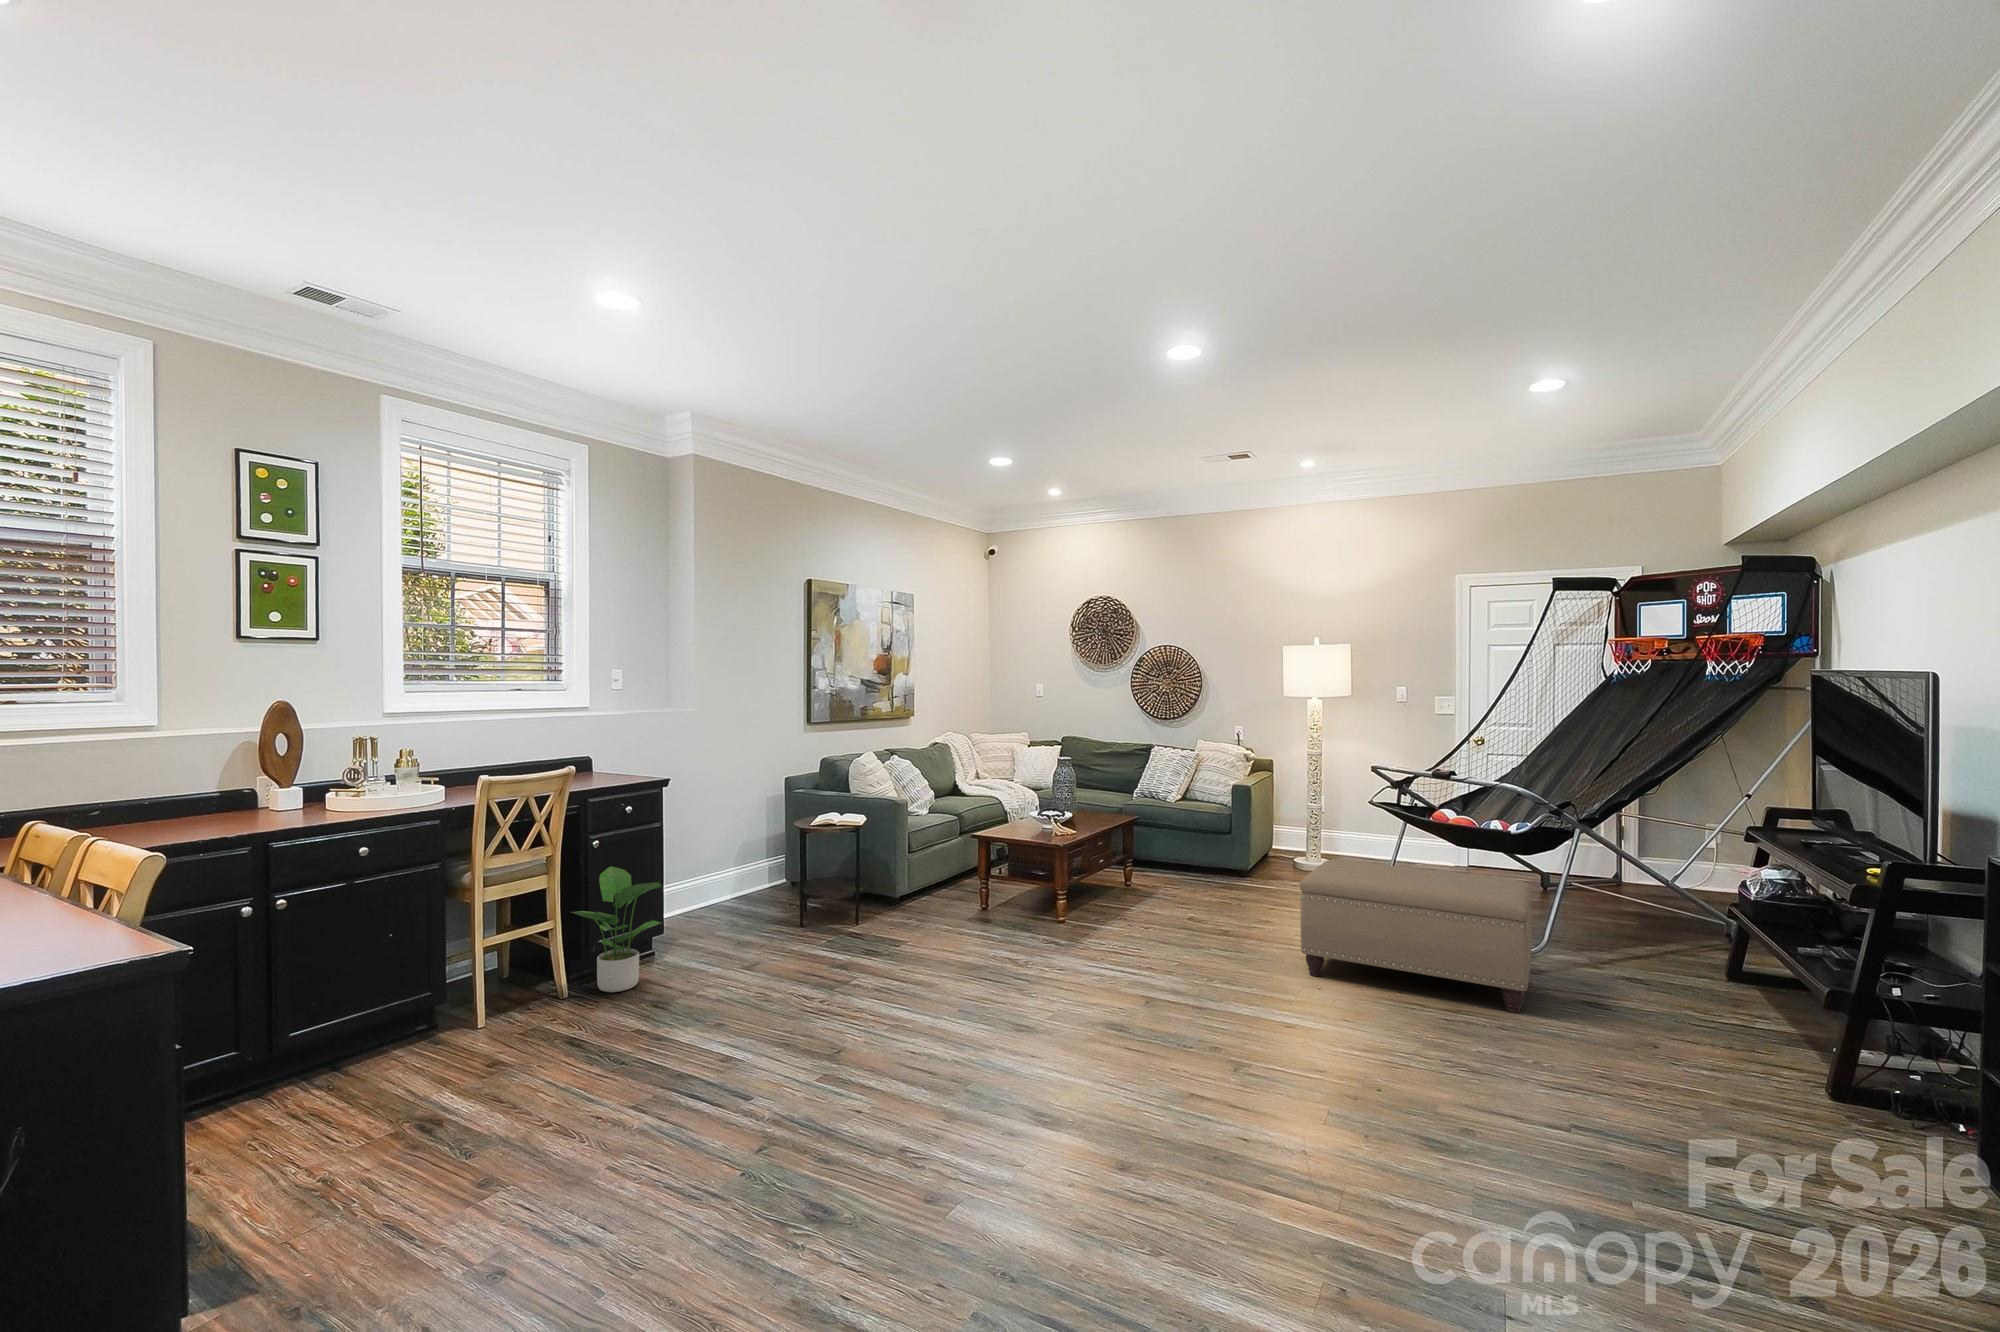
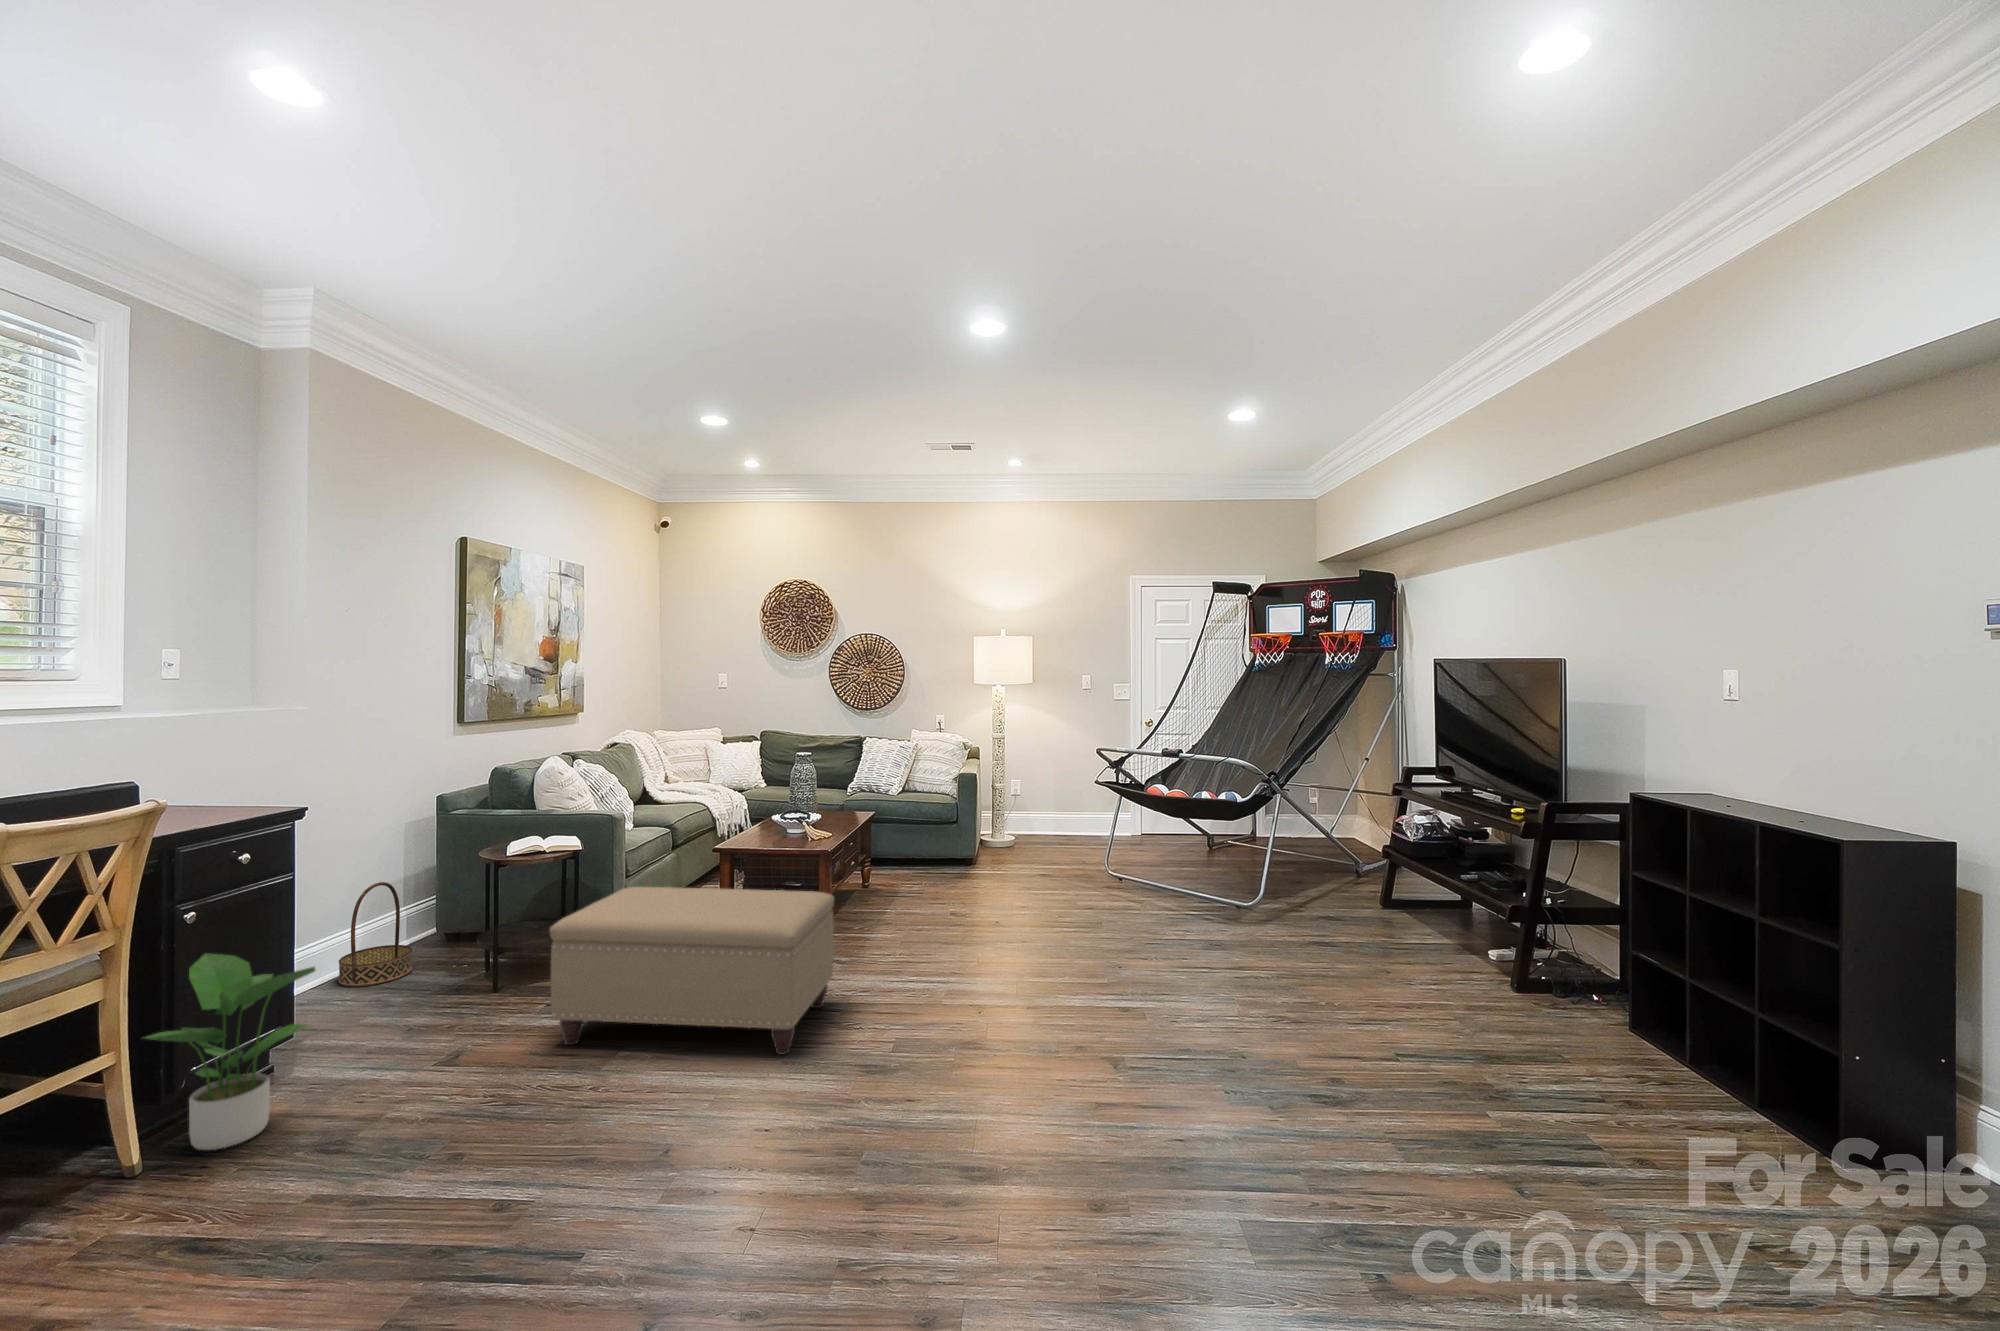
basket: none [717,837,762,911] -> present [338,882,412,987]
ottoman: present [1300,860,1532,1013] -> present [550,887,834,1055]

